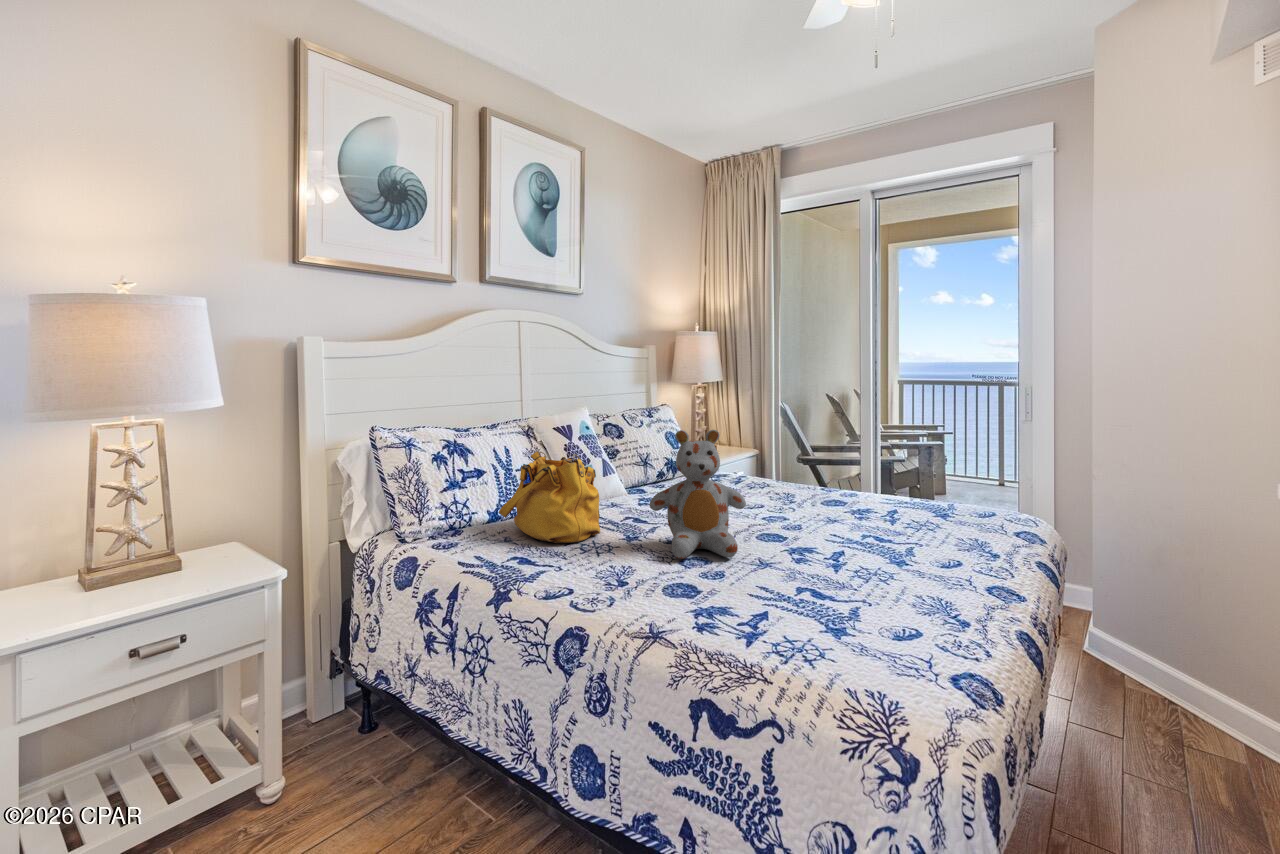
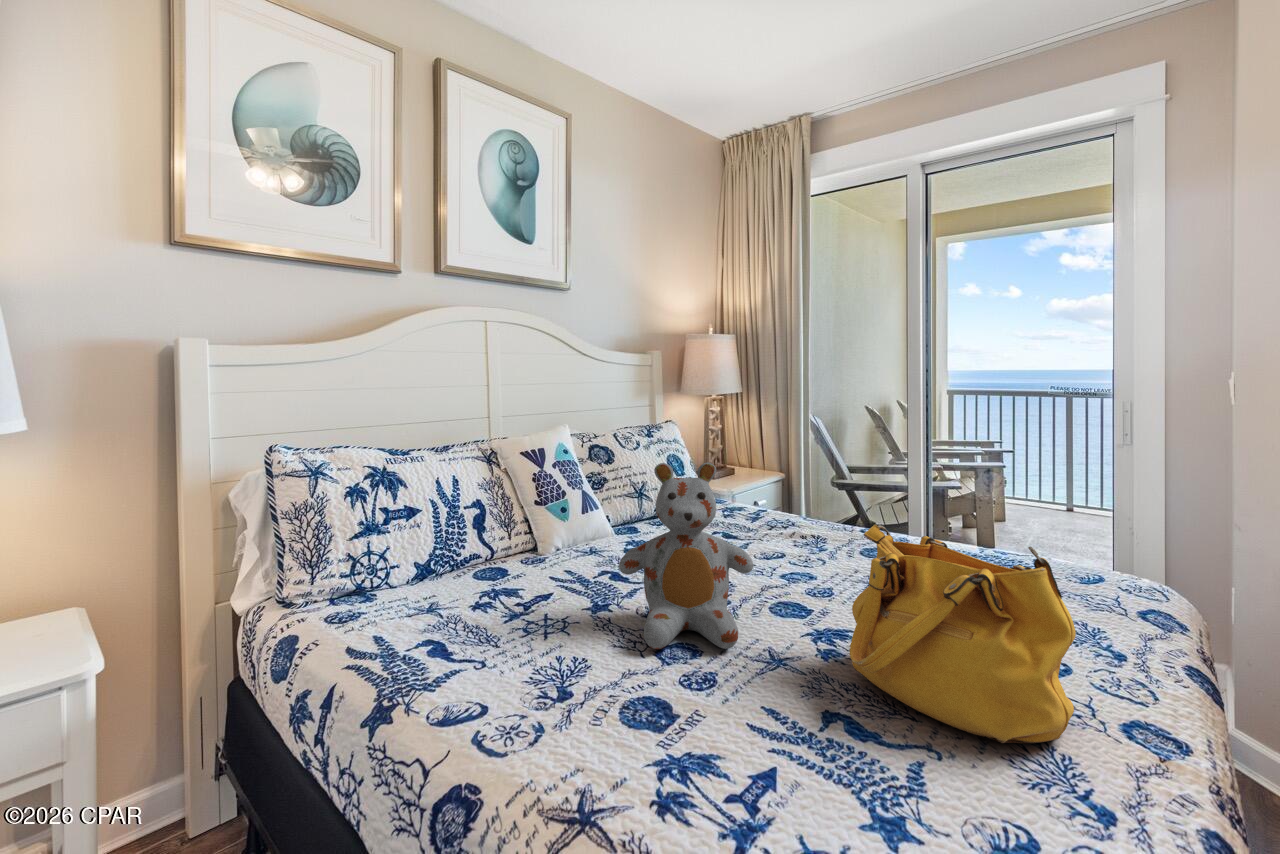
handbag: present [498,451,600,543] -> present [849,525,1076,744]

